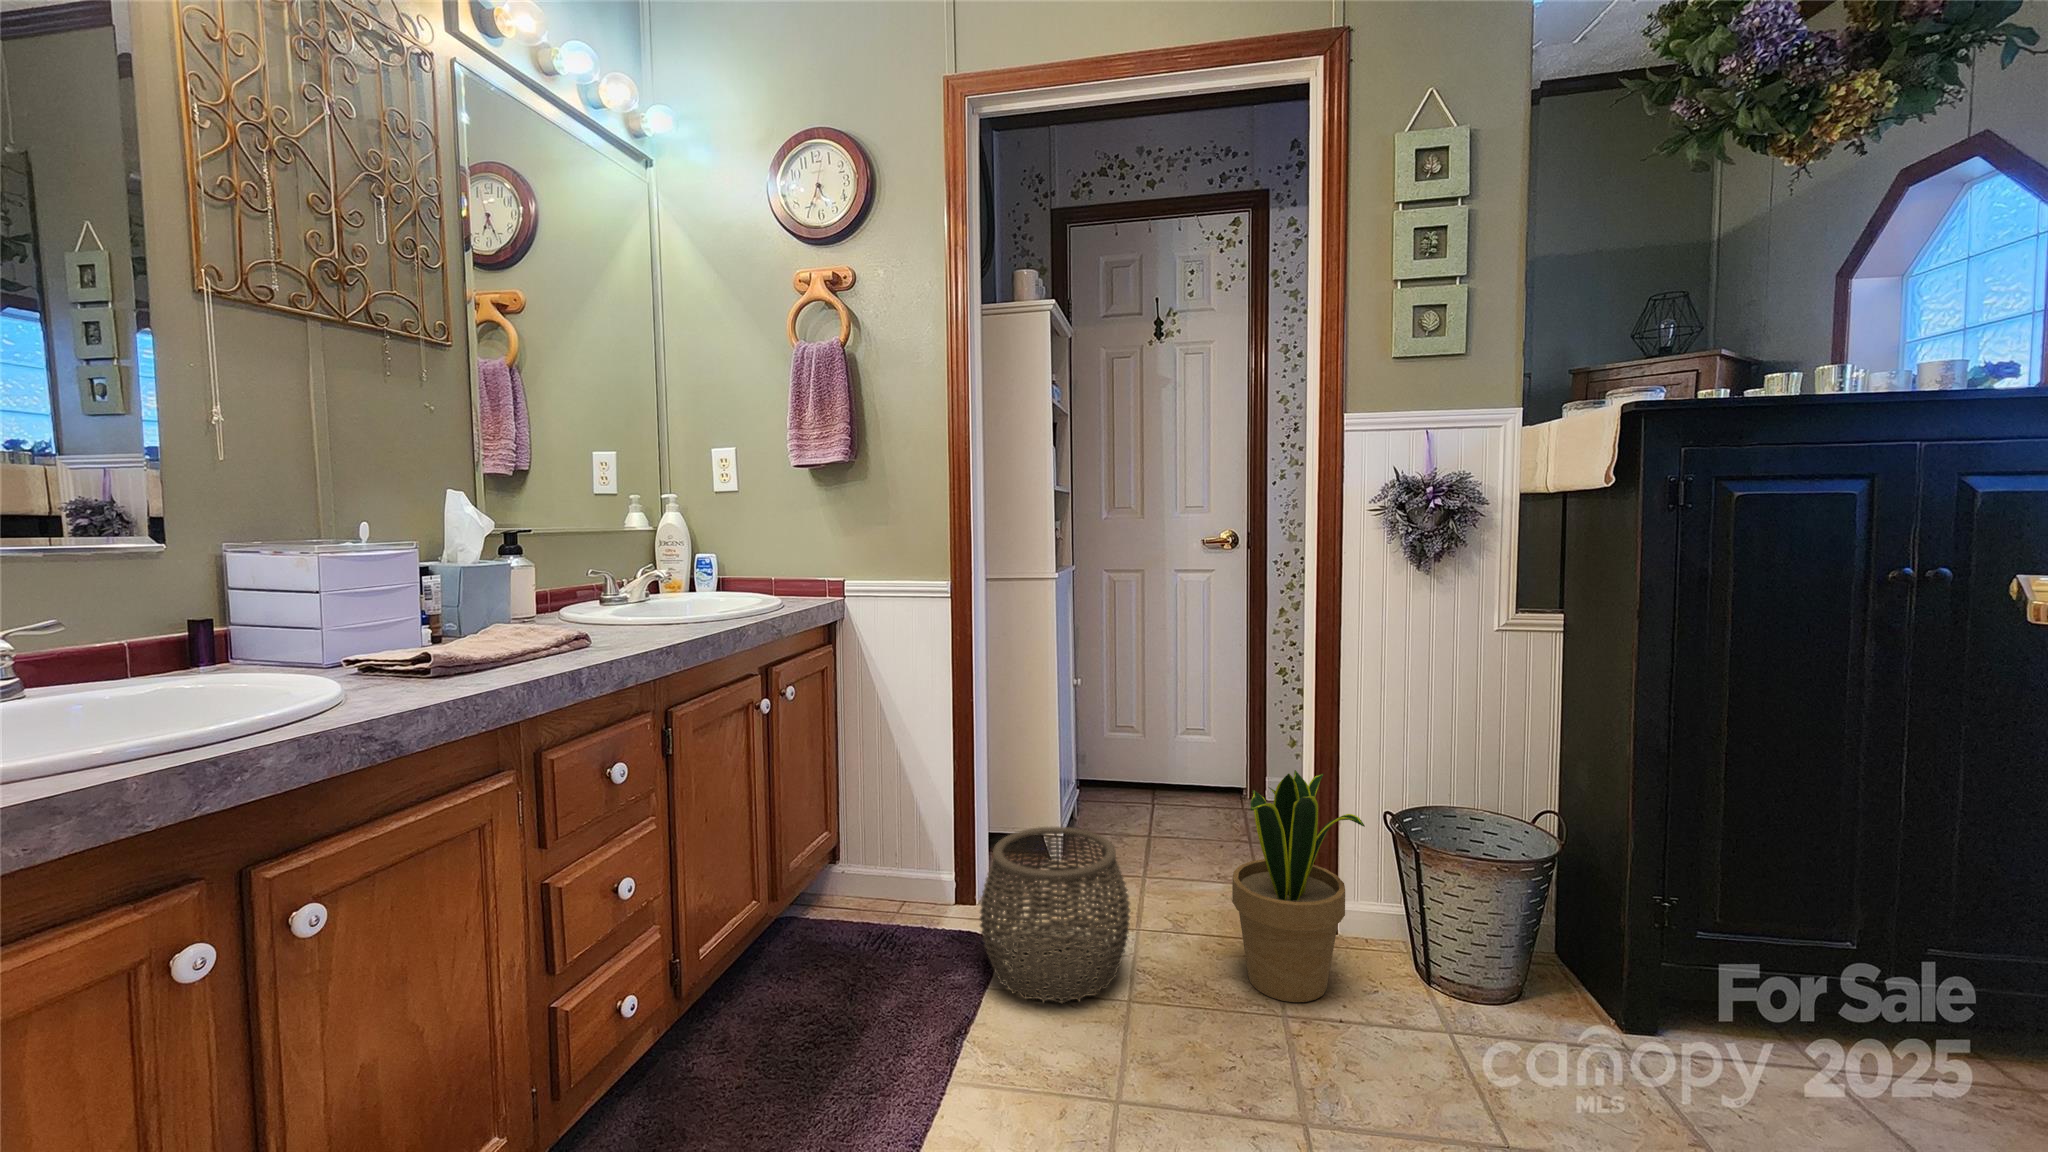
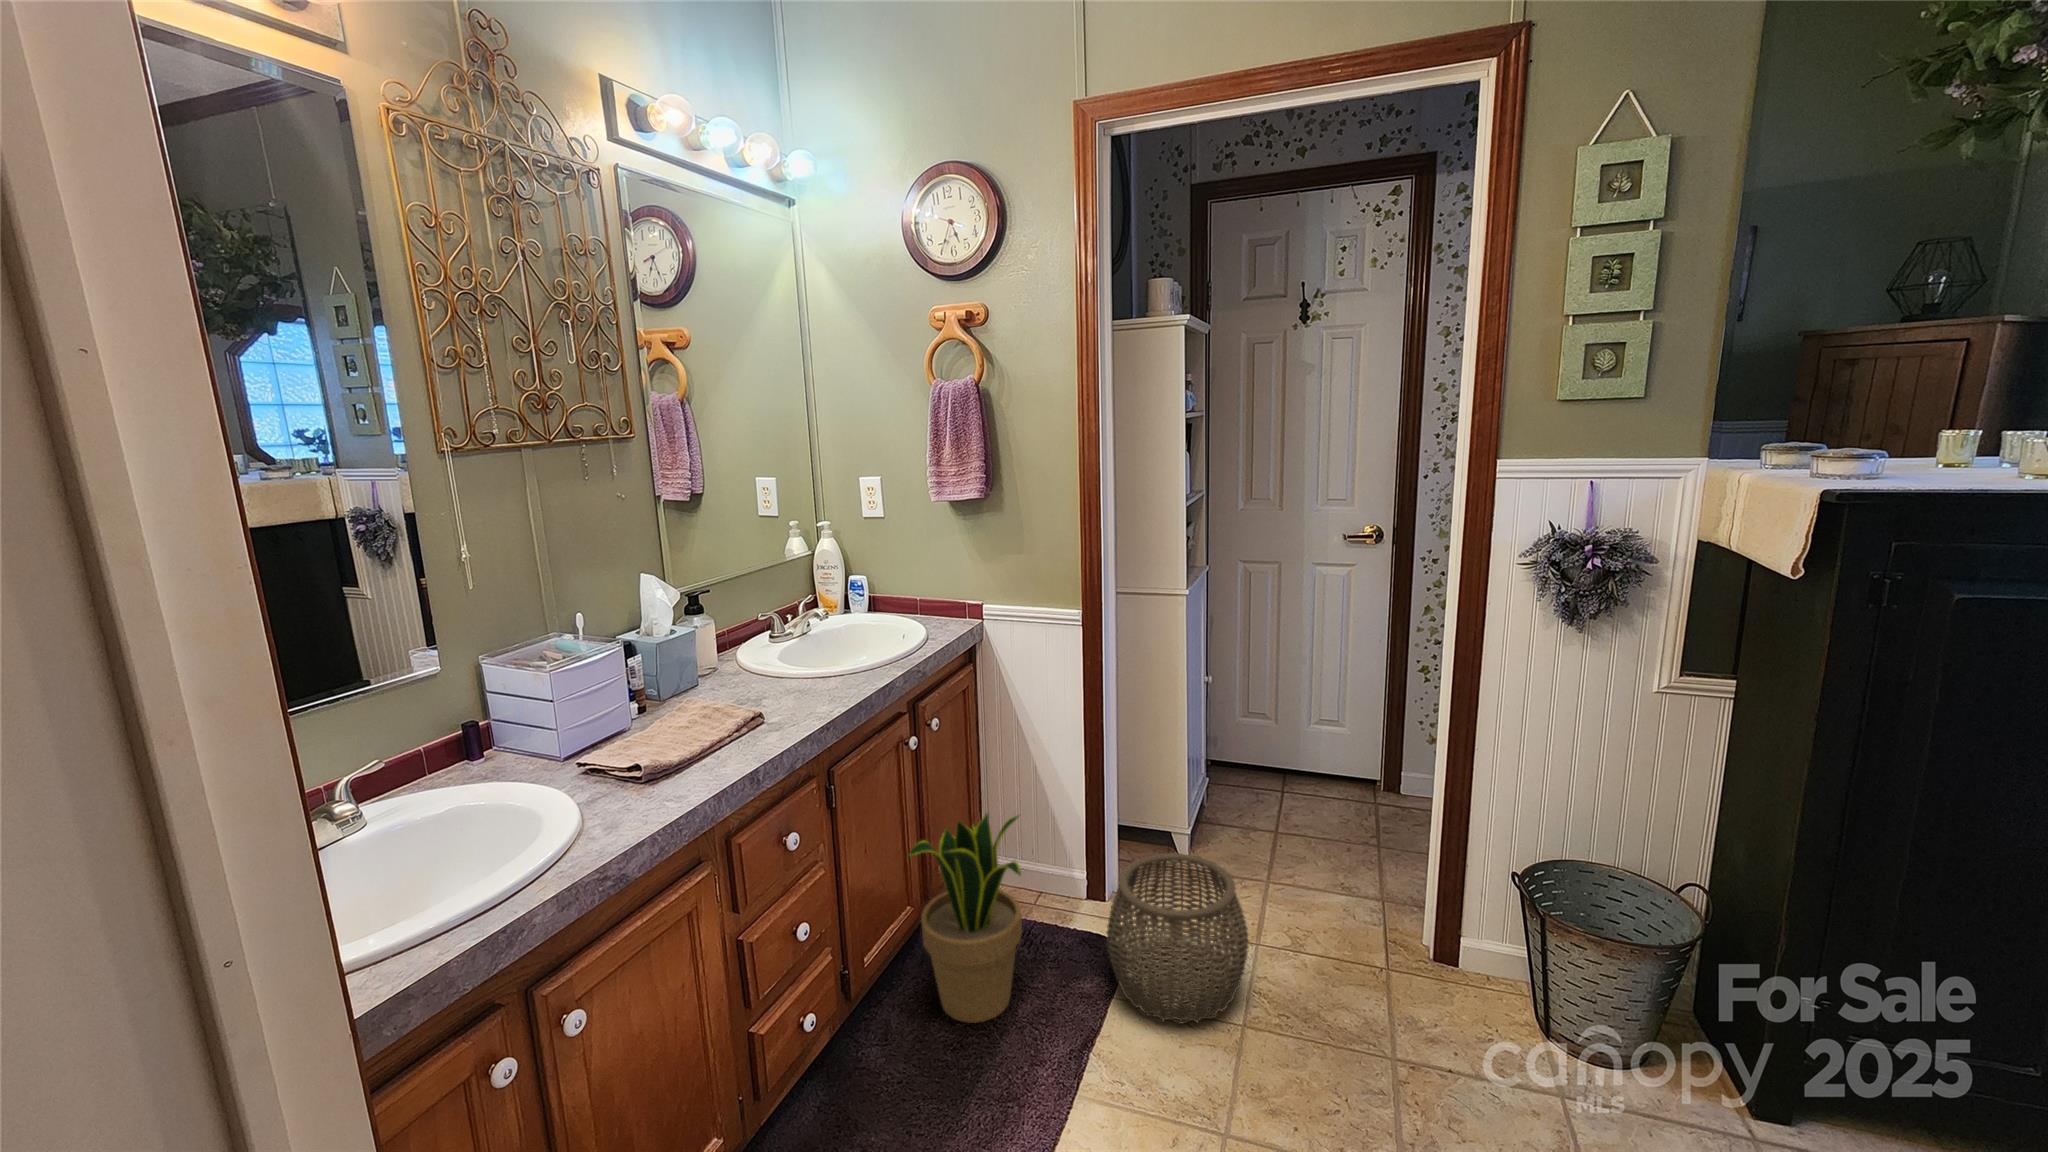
potted plant: present [1232,770,1365,1002] -> present [908,813,1022,1023]

